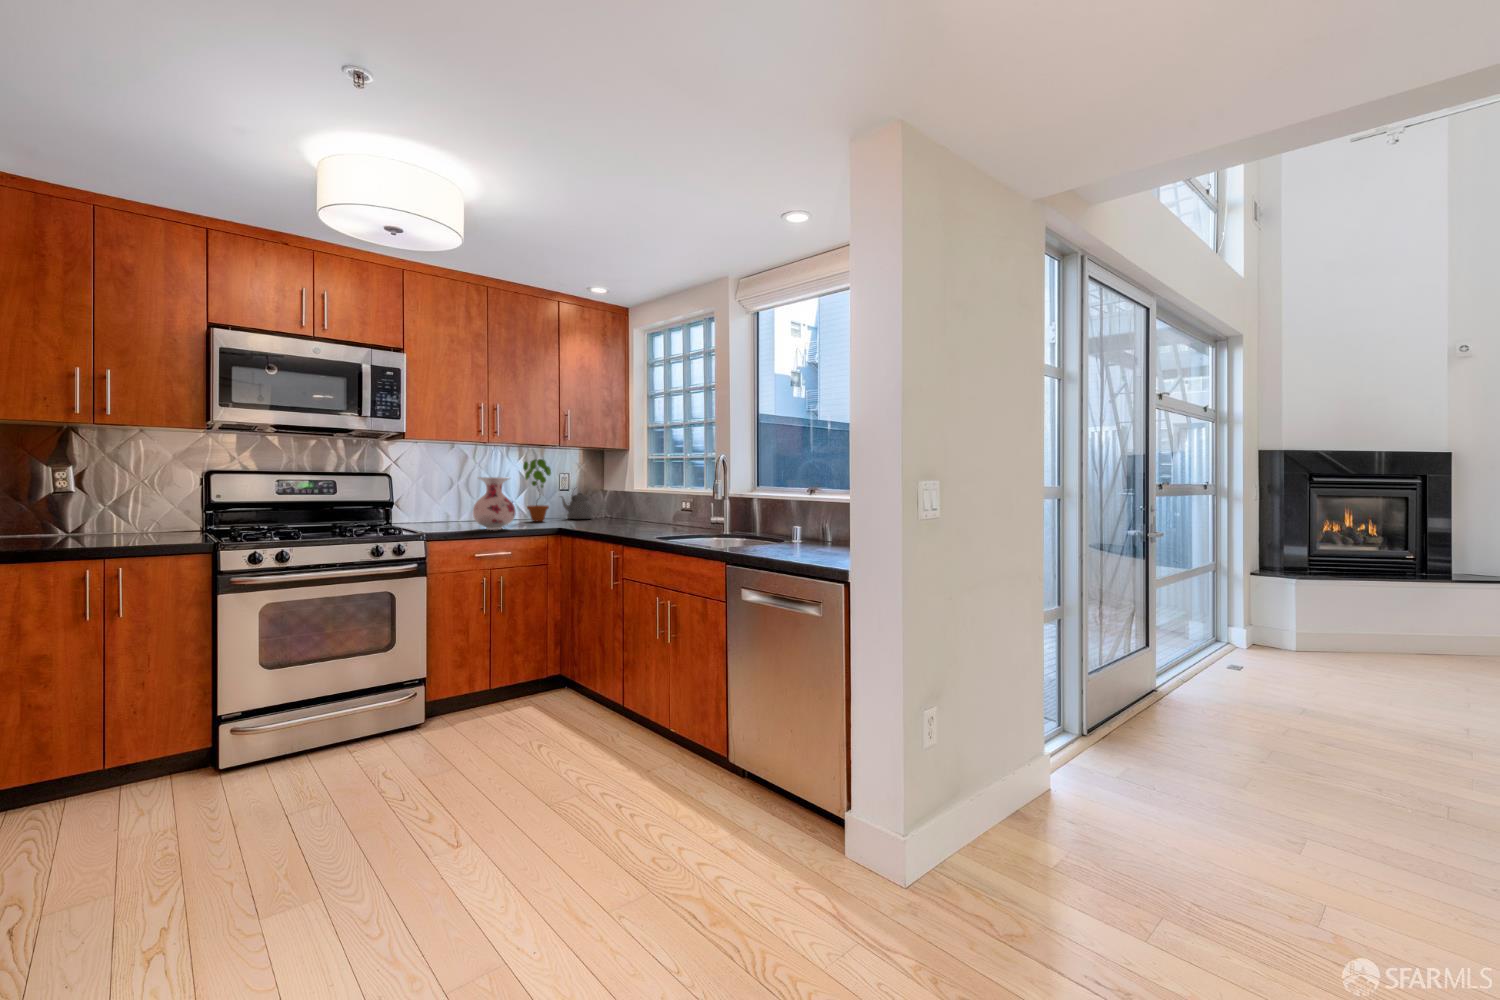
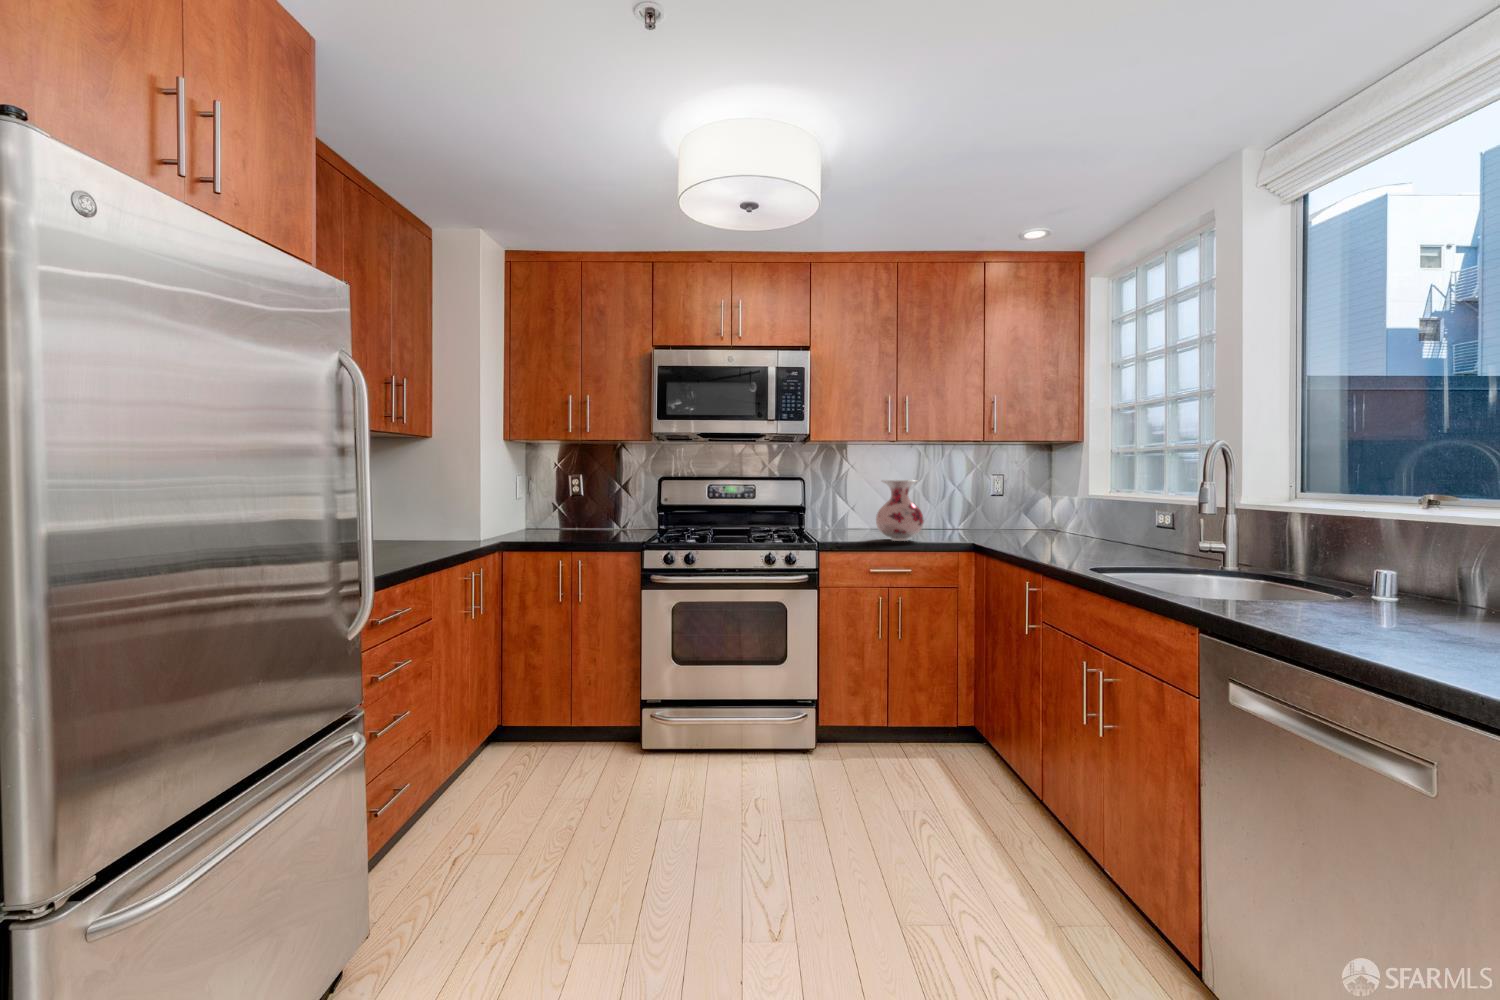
potted plant: present [523,459,551,521] -> none [947,456,980,530]
kettle: present [561,493,592,519] -> none [992,485,1036,529]

